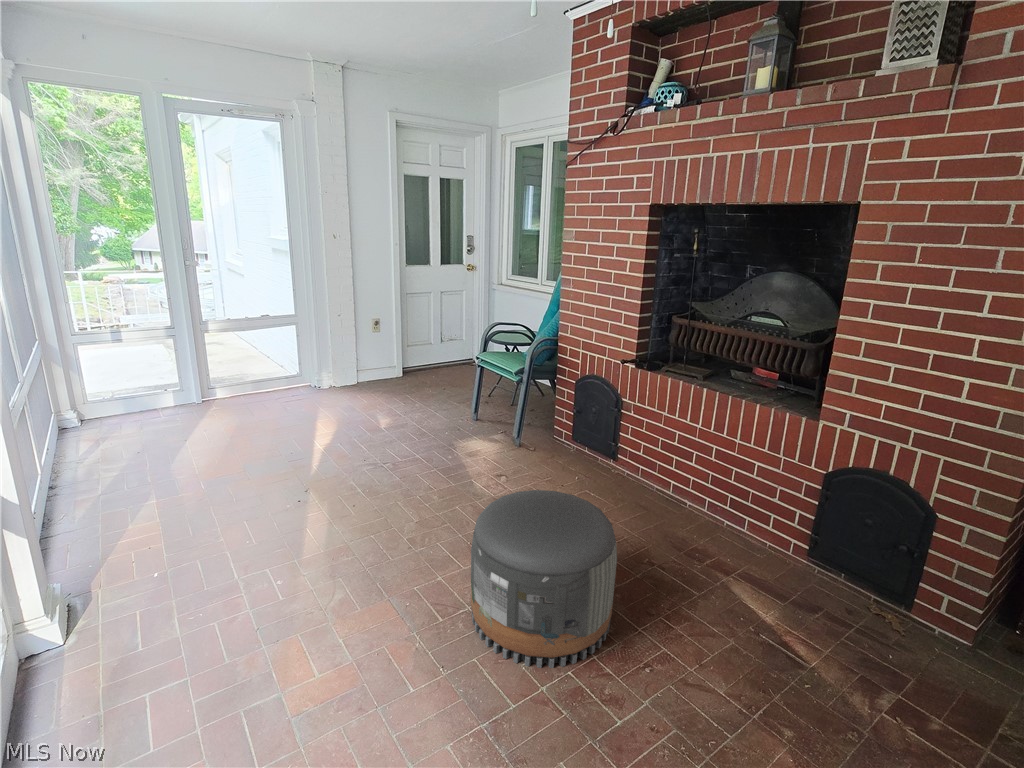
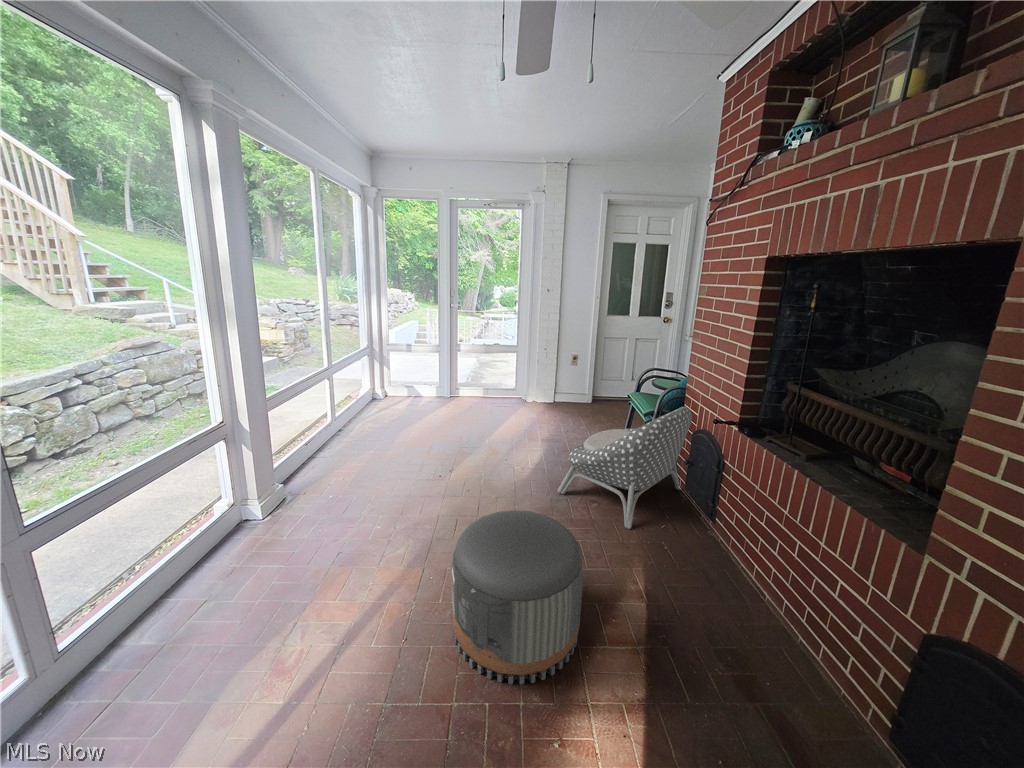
armchair: none [460,357,580,492] -> present [557,407,692,529]

